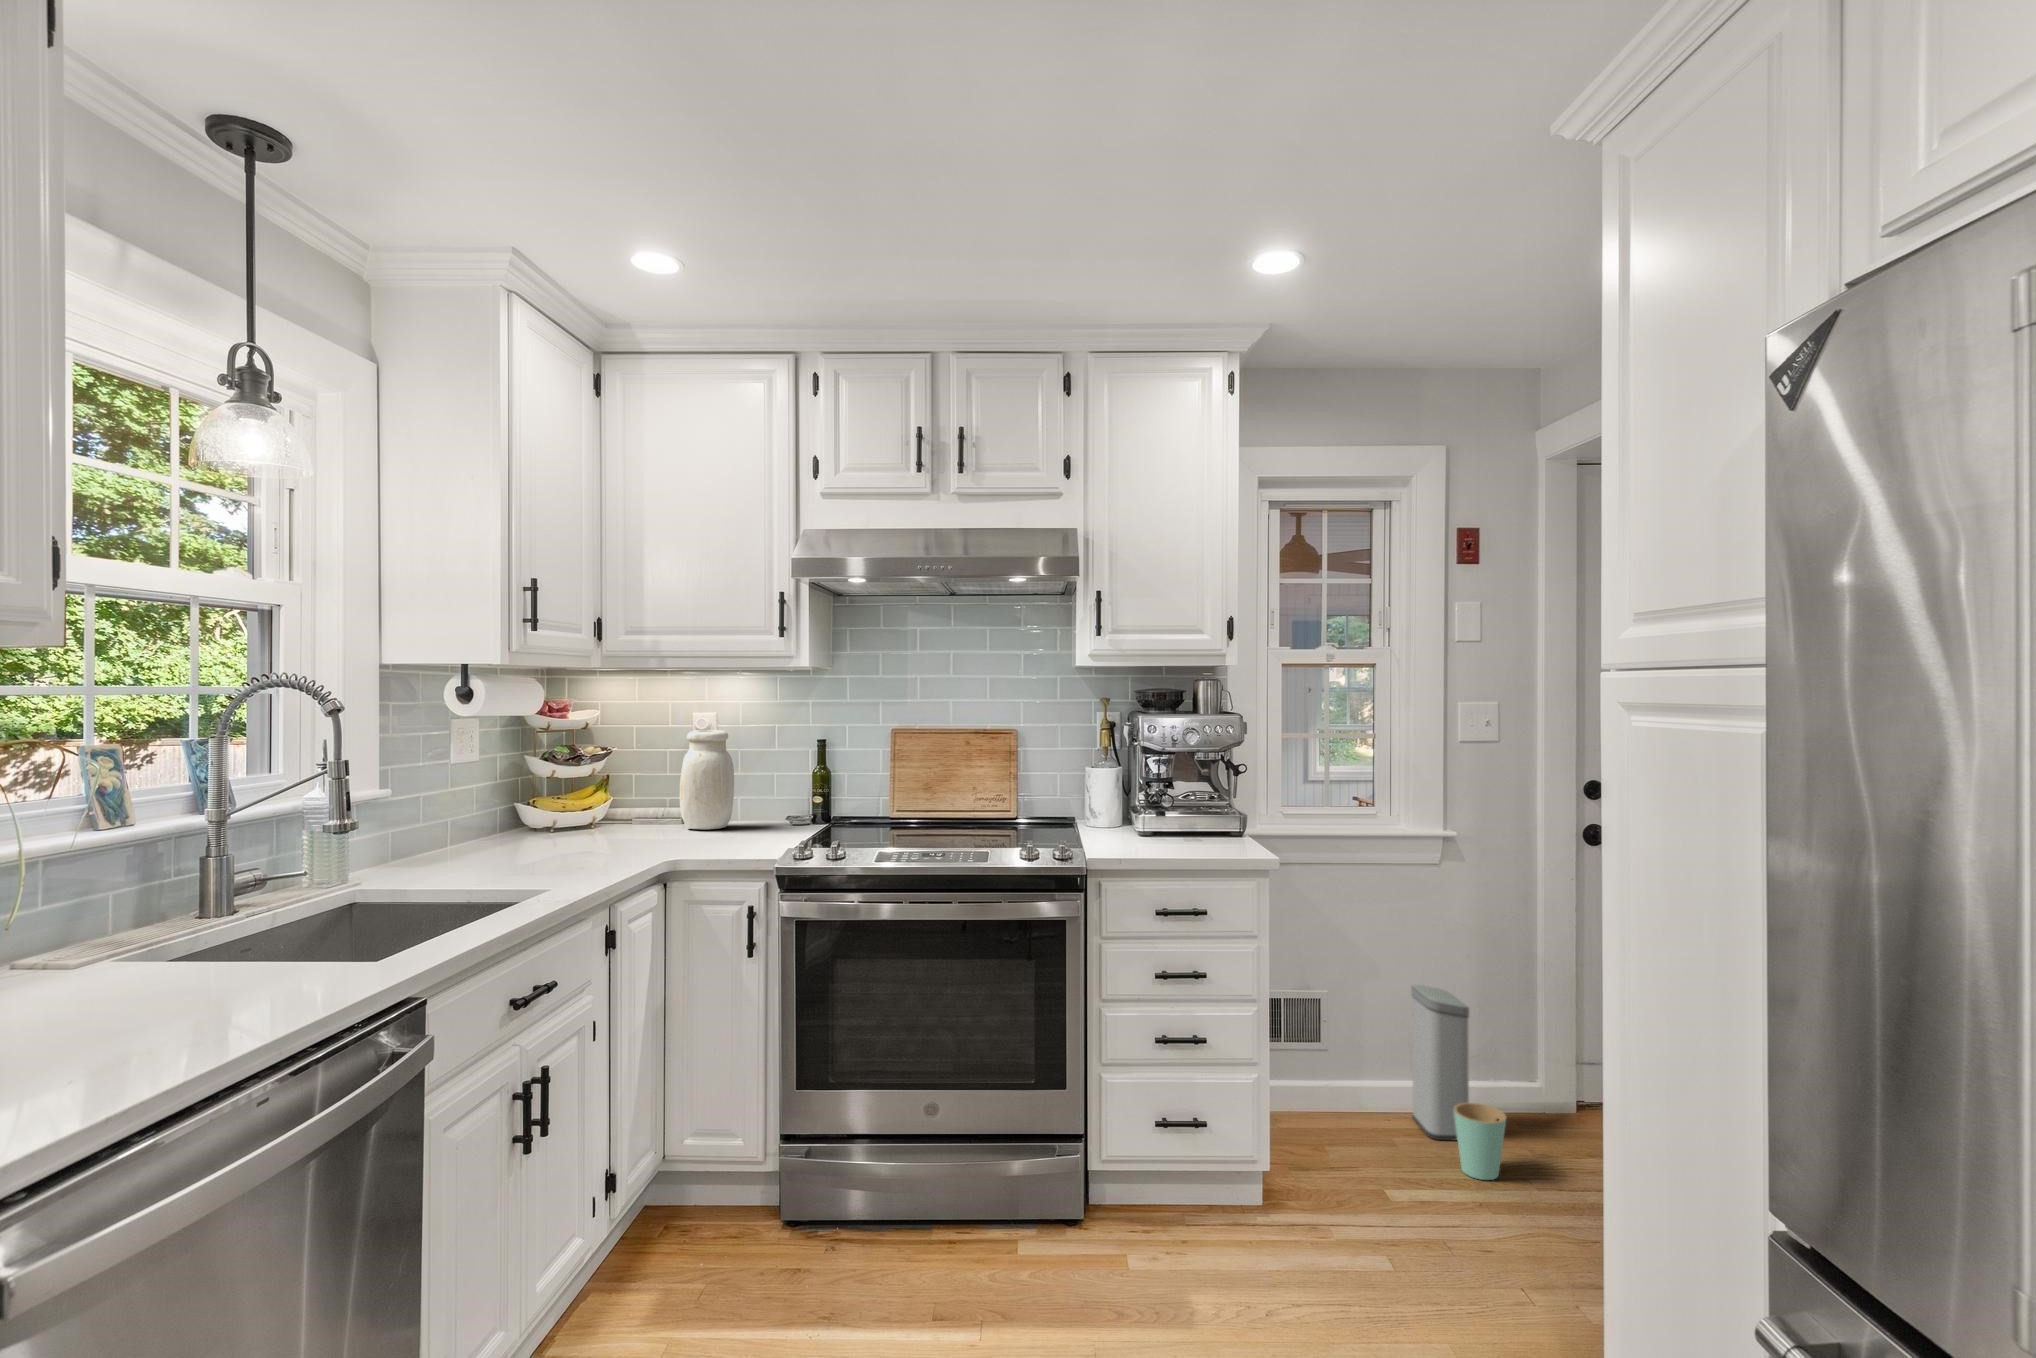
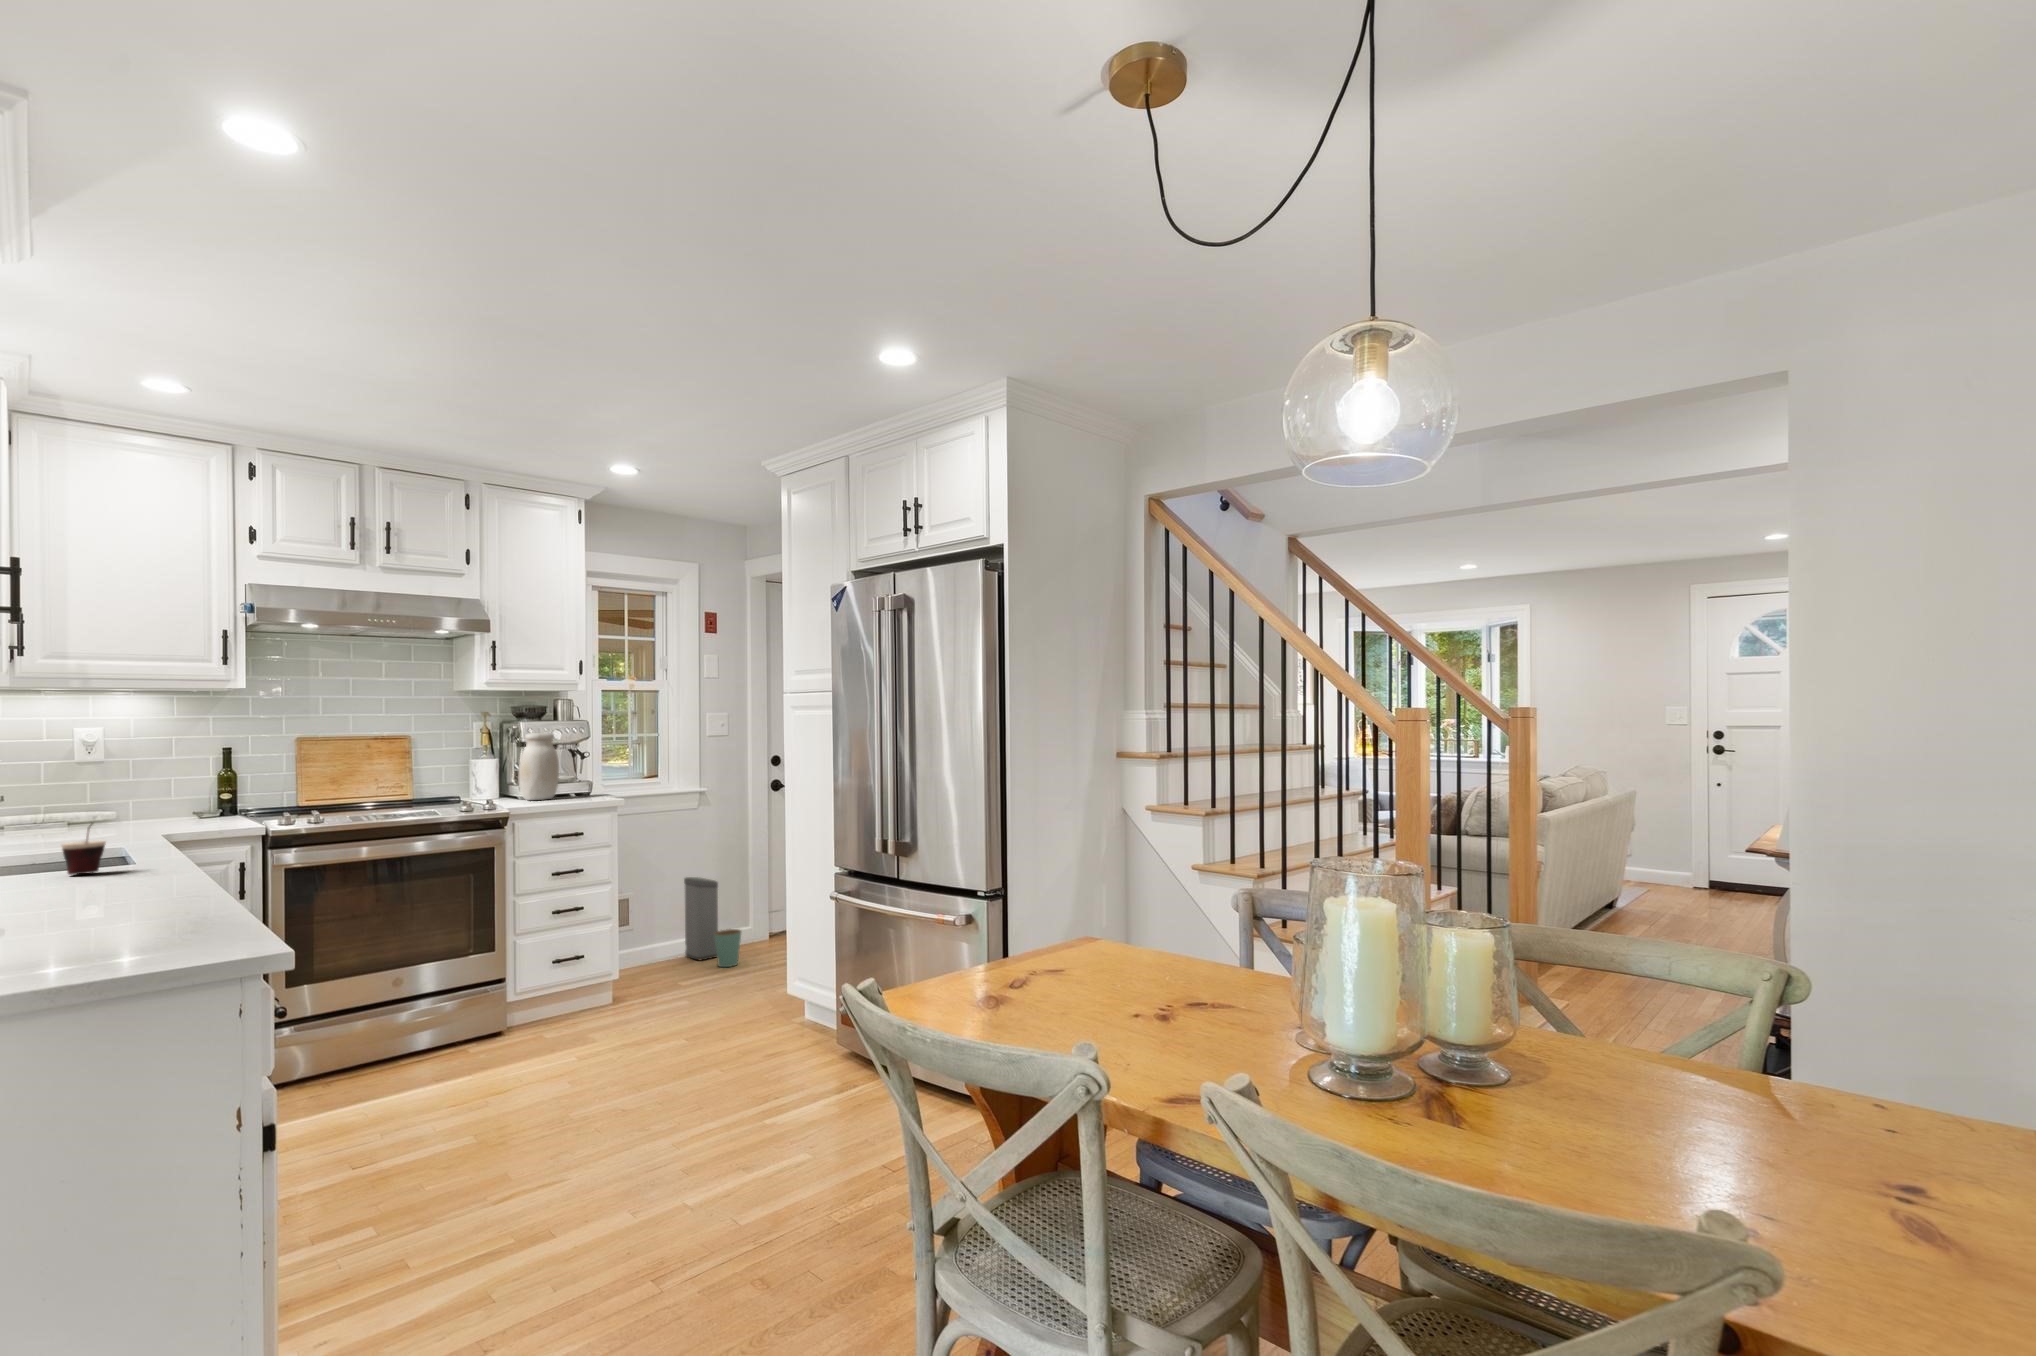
jar: present [680,730,734,829] -> present [518,733,559,800]
cup: none [242,922,316,994] -> present [61,823,106,875]

